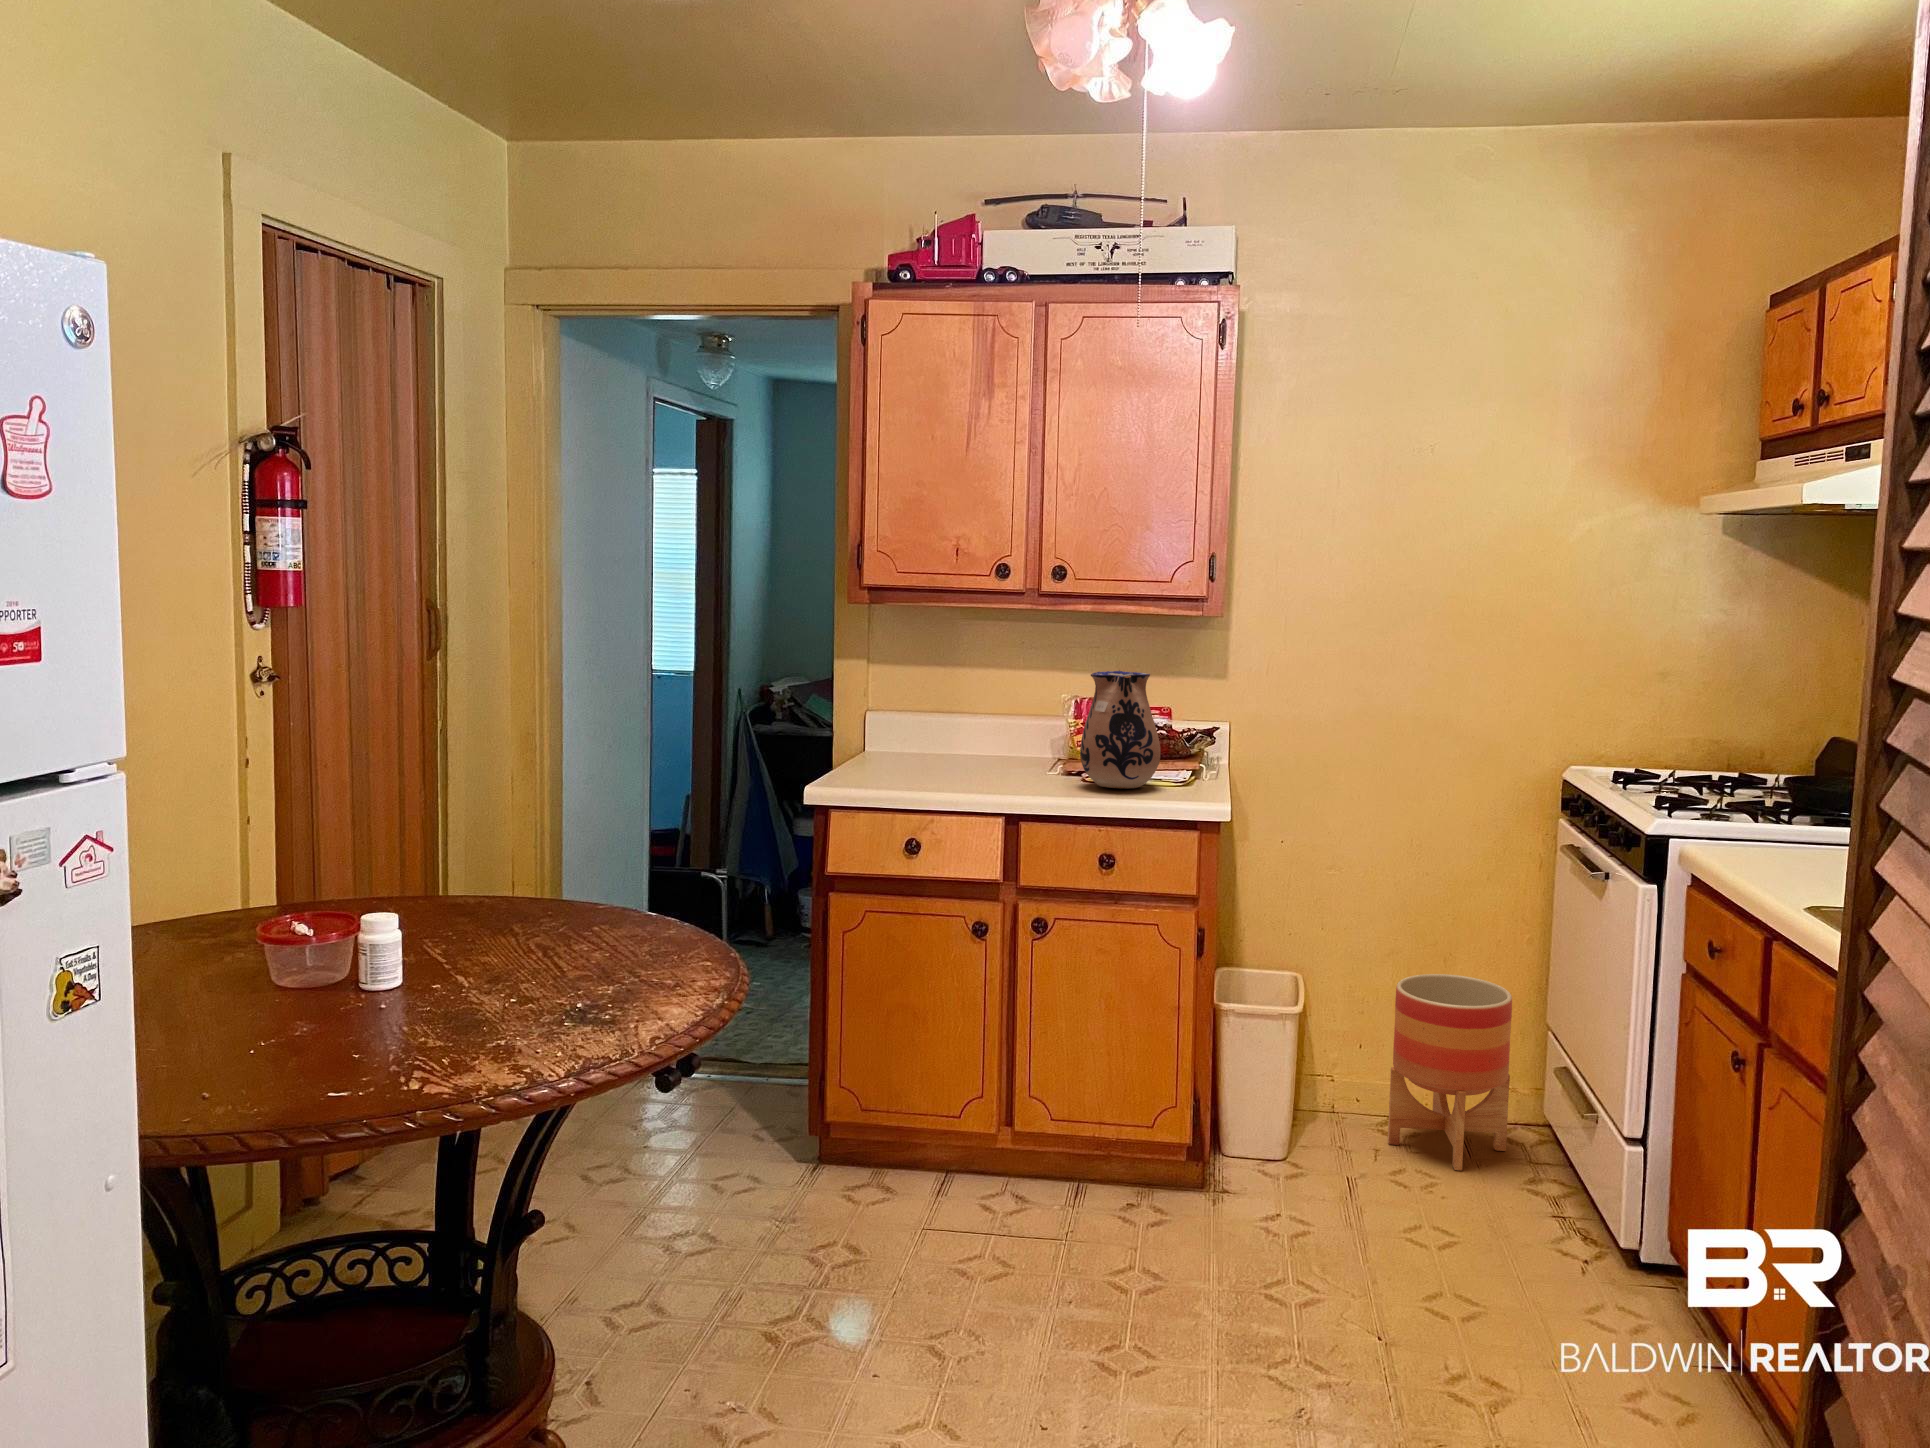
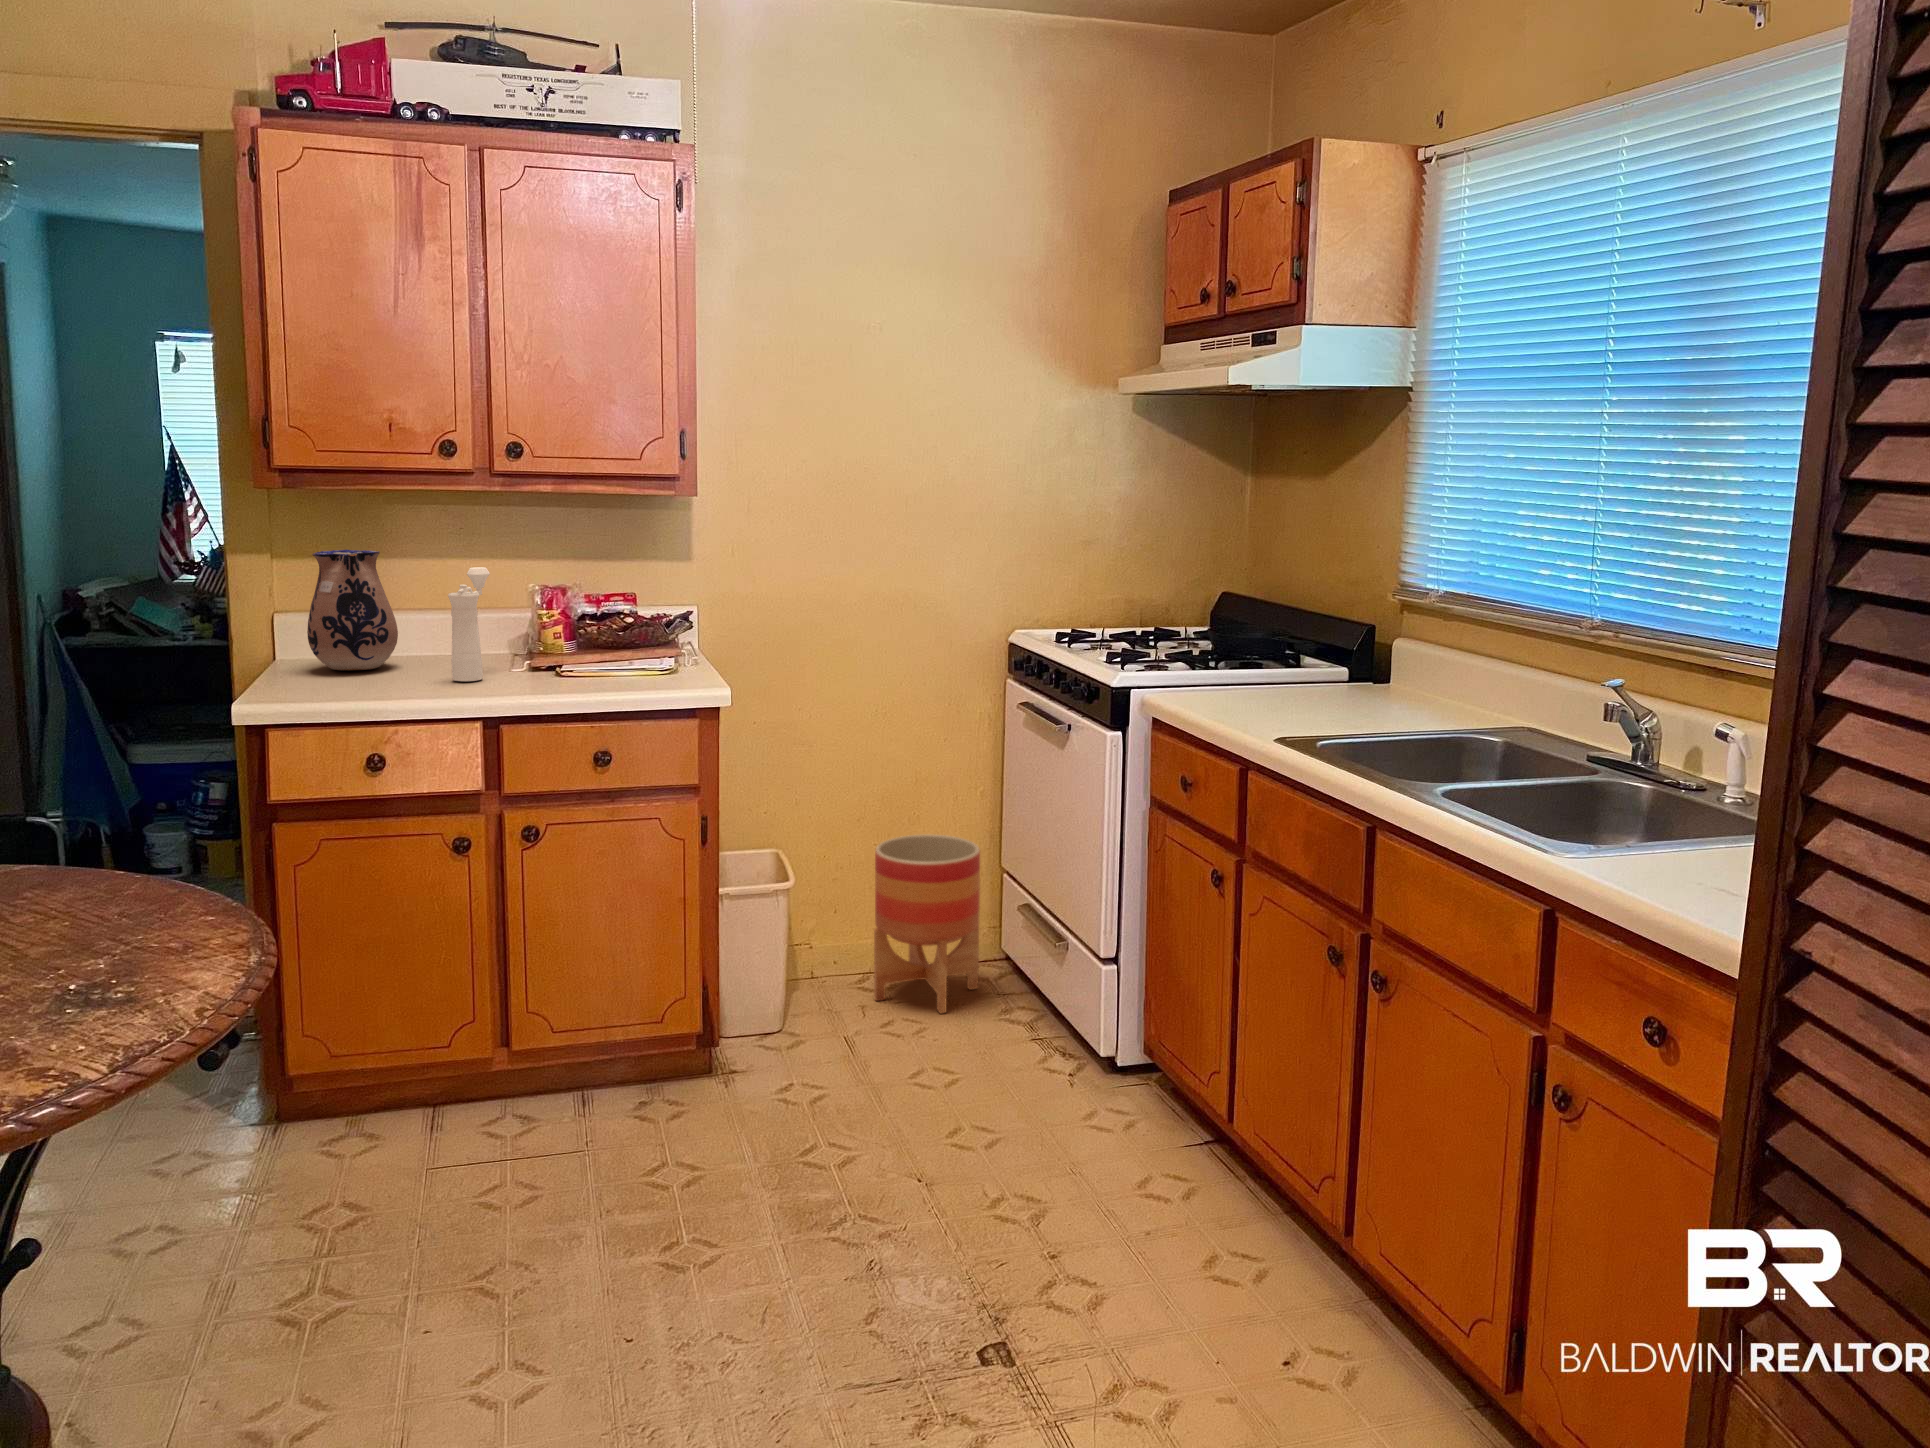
ceramic pitcher: present [1080,670,1161,789] -> present [307,549,398,671]
pepper mill: none [992,677,1034,780] -> present [448,567,490,681]

